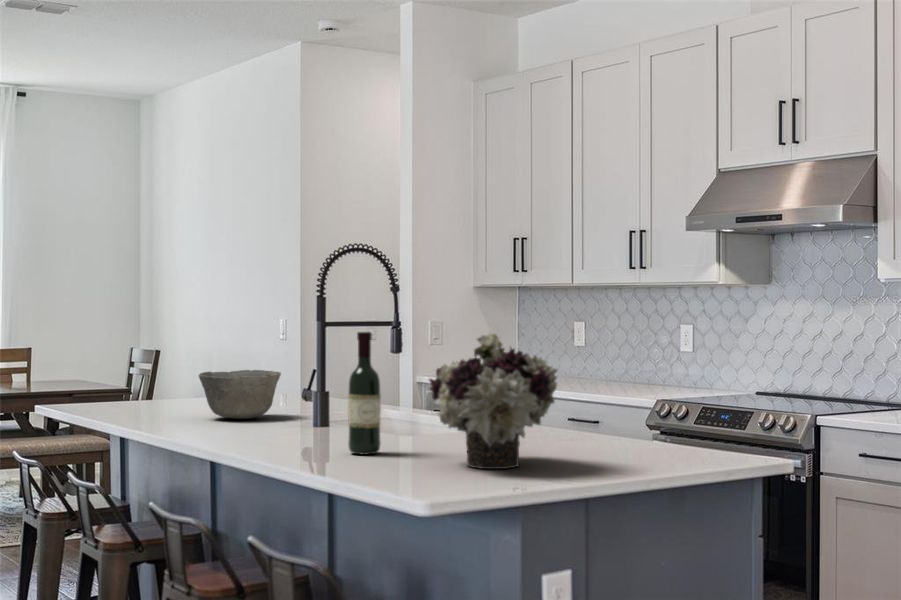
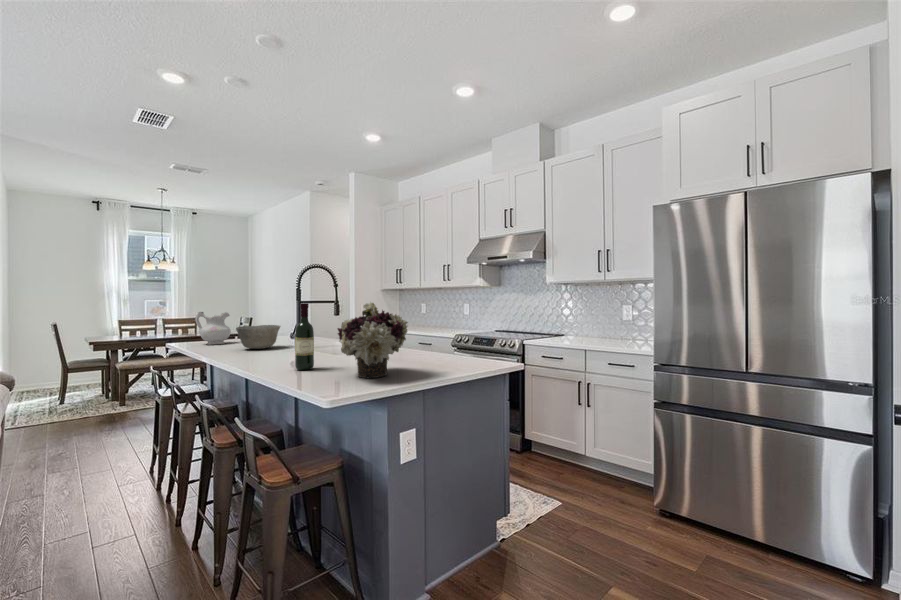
ceramic pitcher: none [106,340,170,409] -> present [195,312,231,345]

